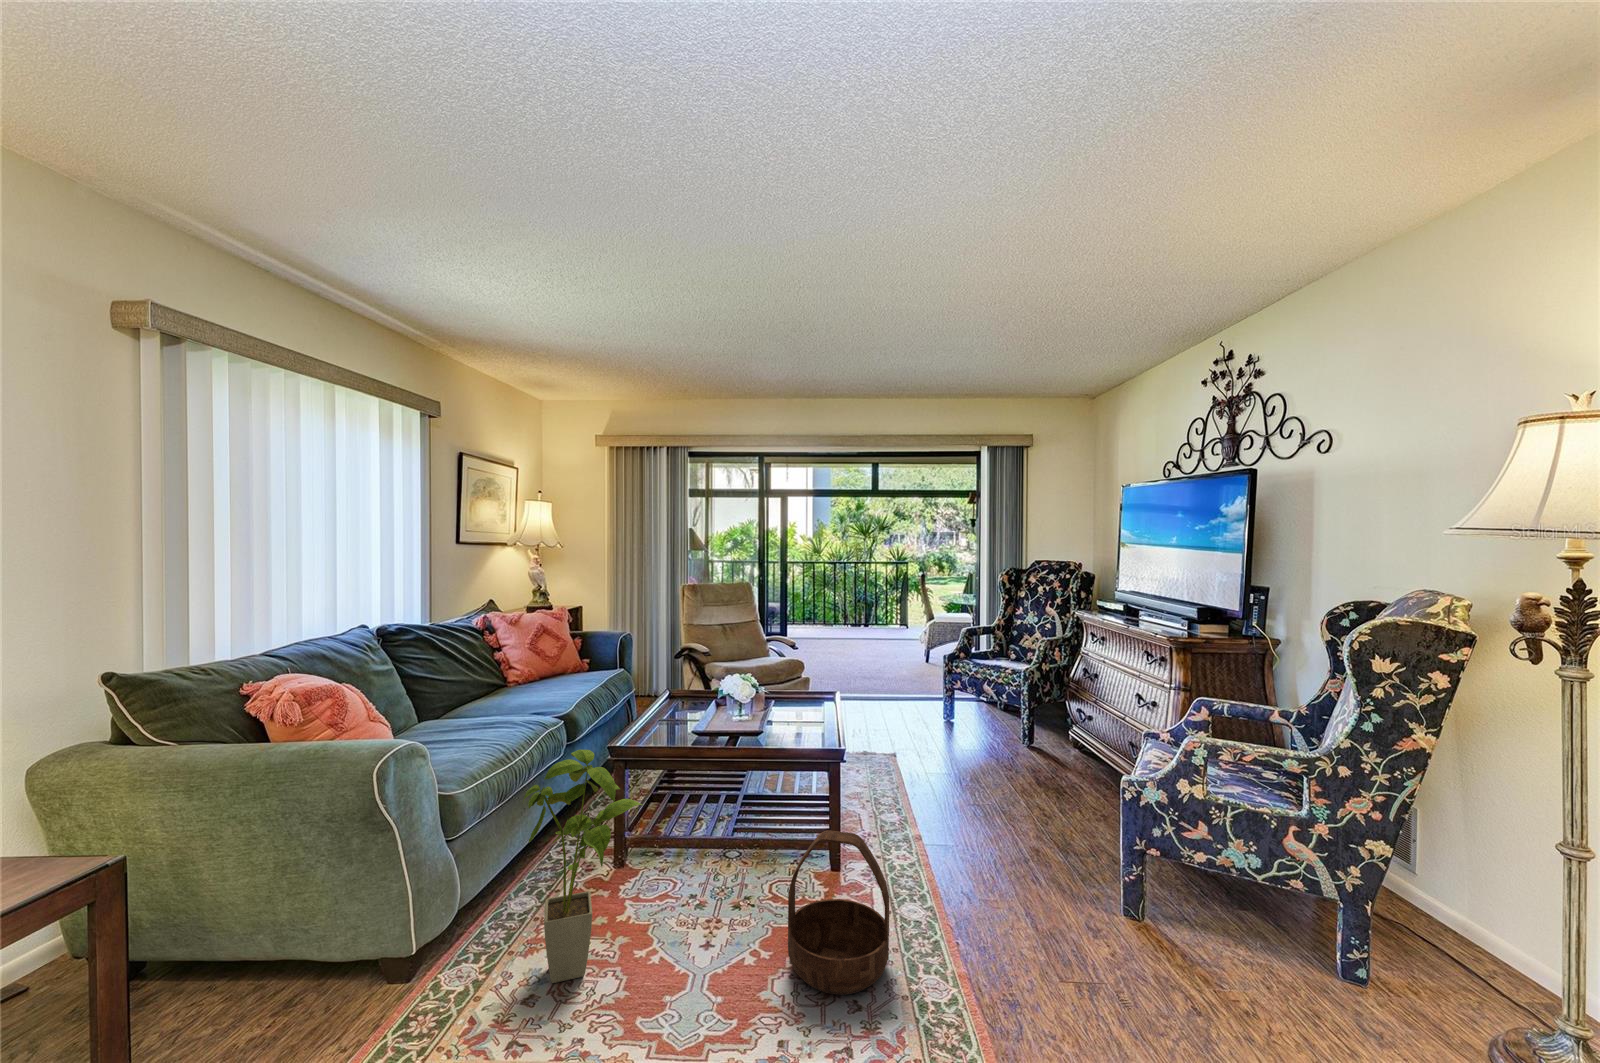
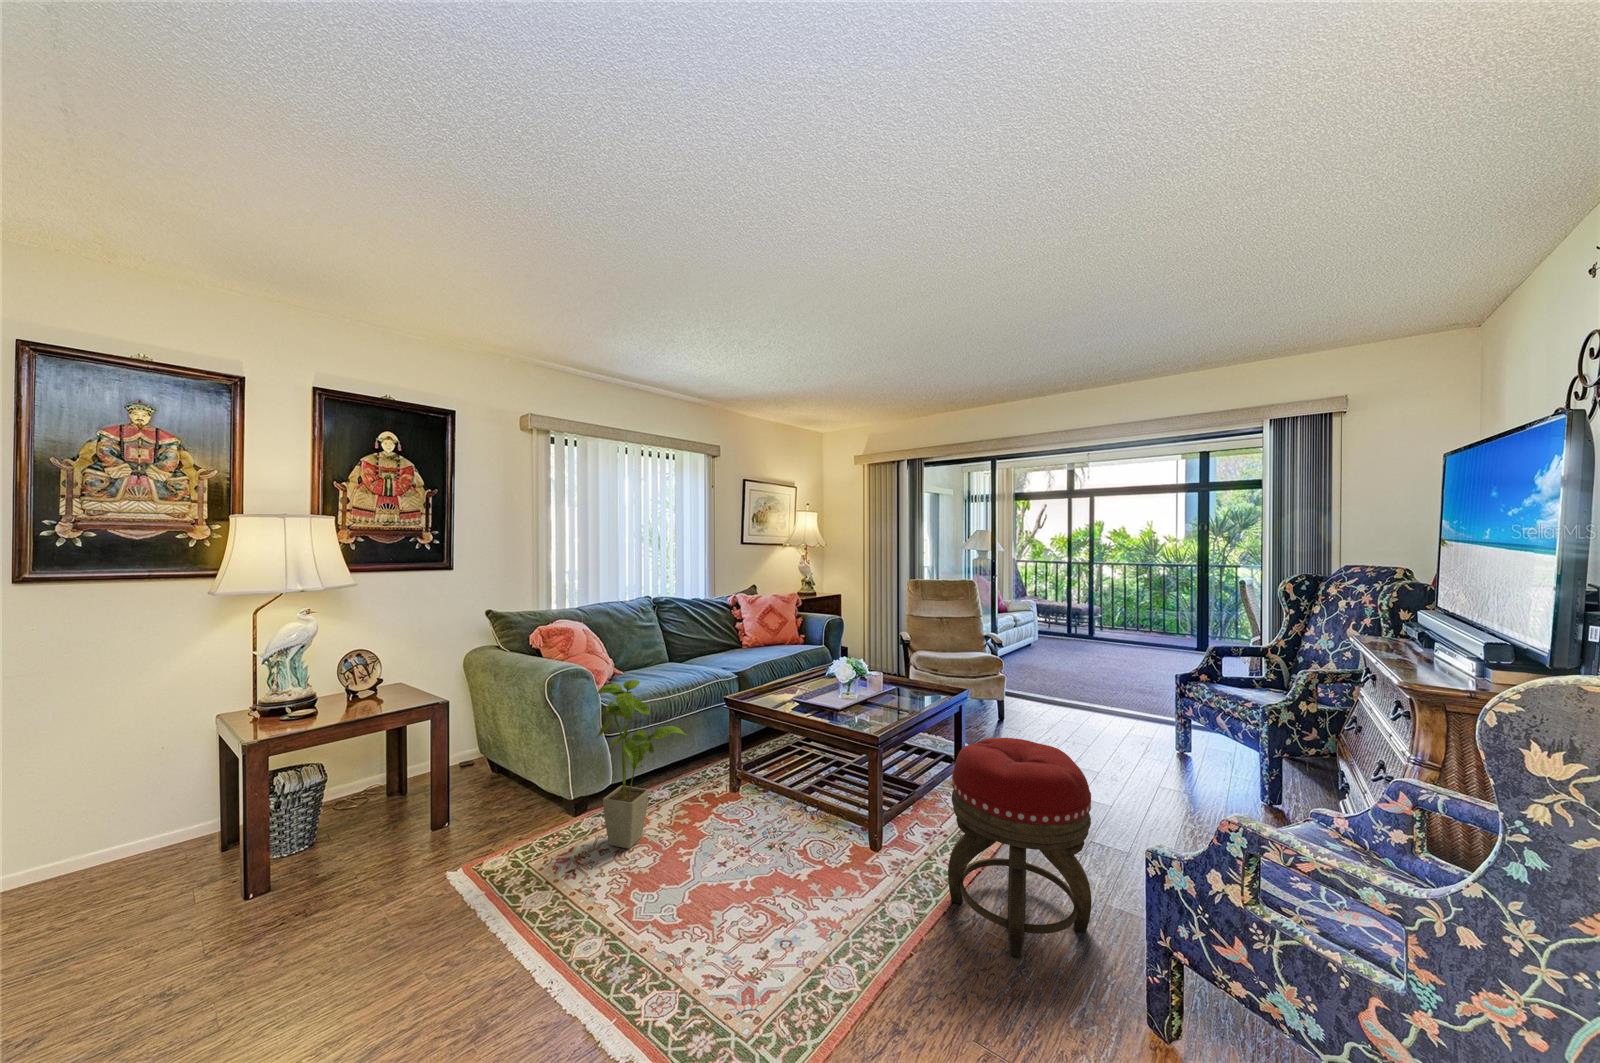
footstool: none [926,727,1045,911] -> present [948,738,1091,957]
basket: present [788,830,889,995] -> none [742,794,837,948]

